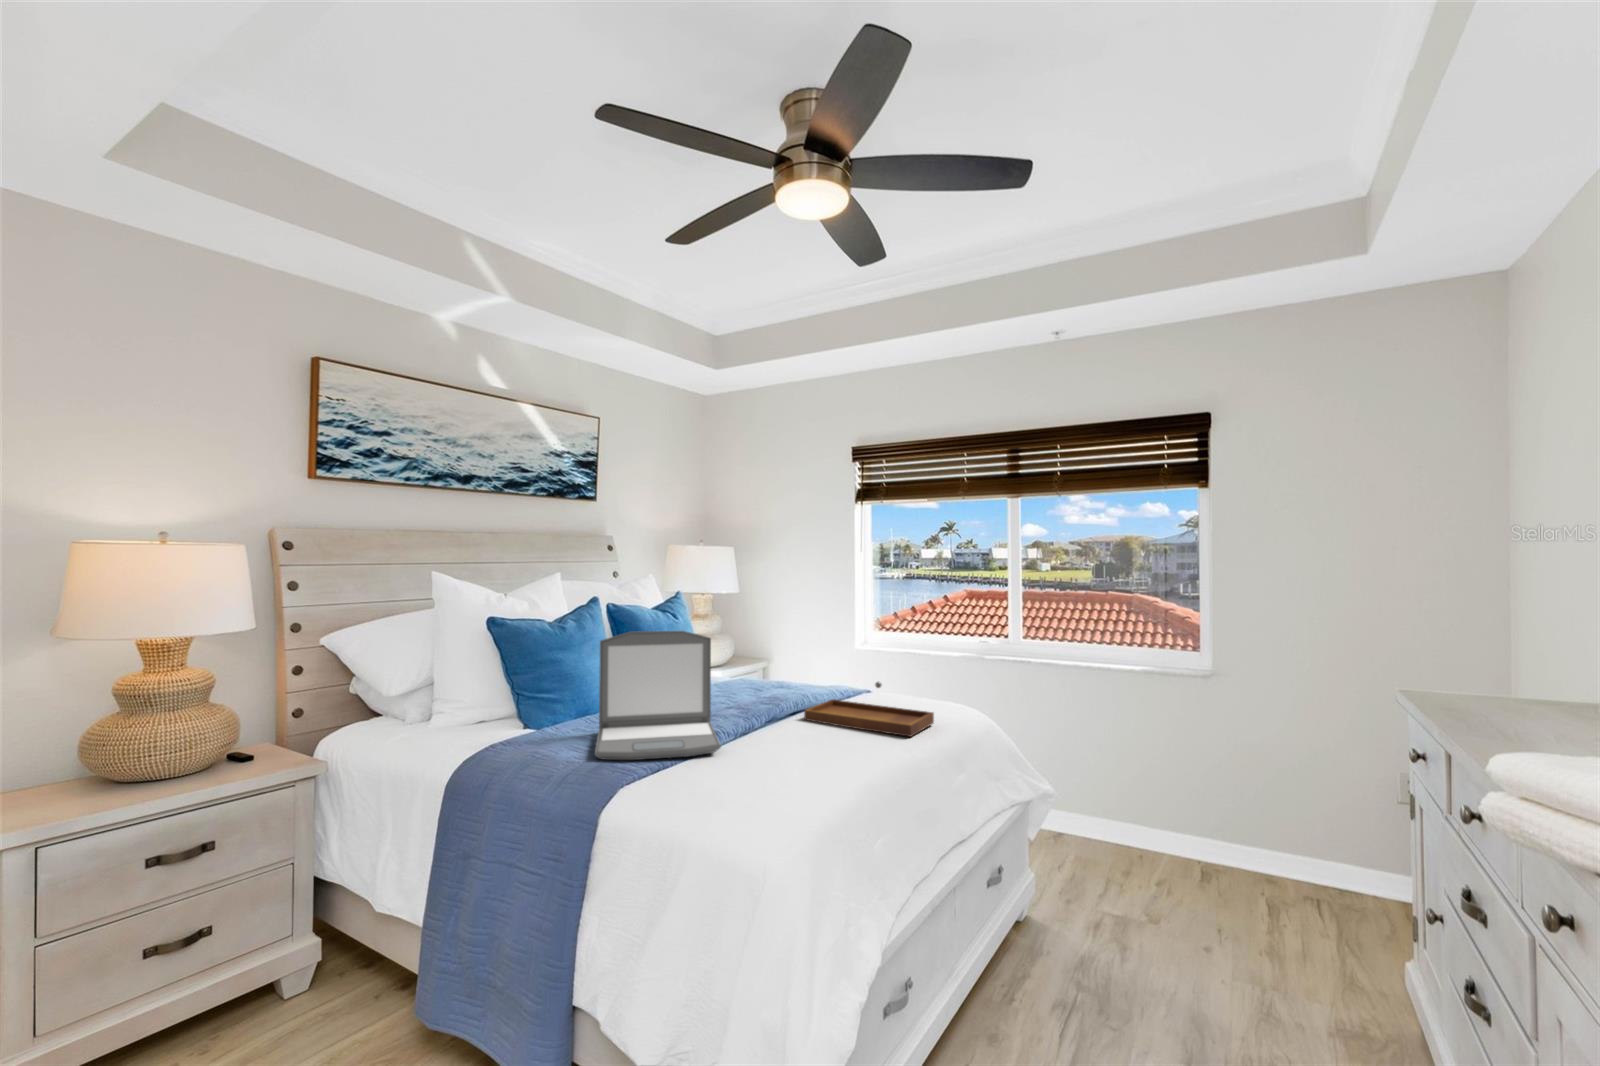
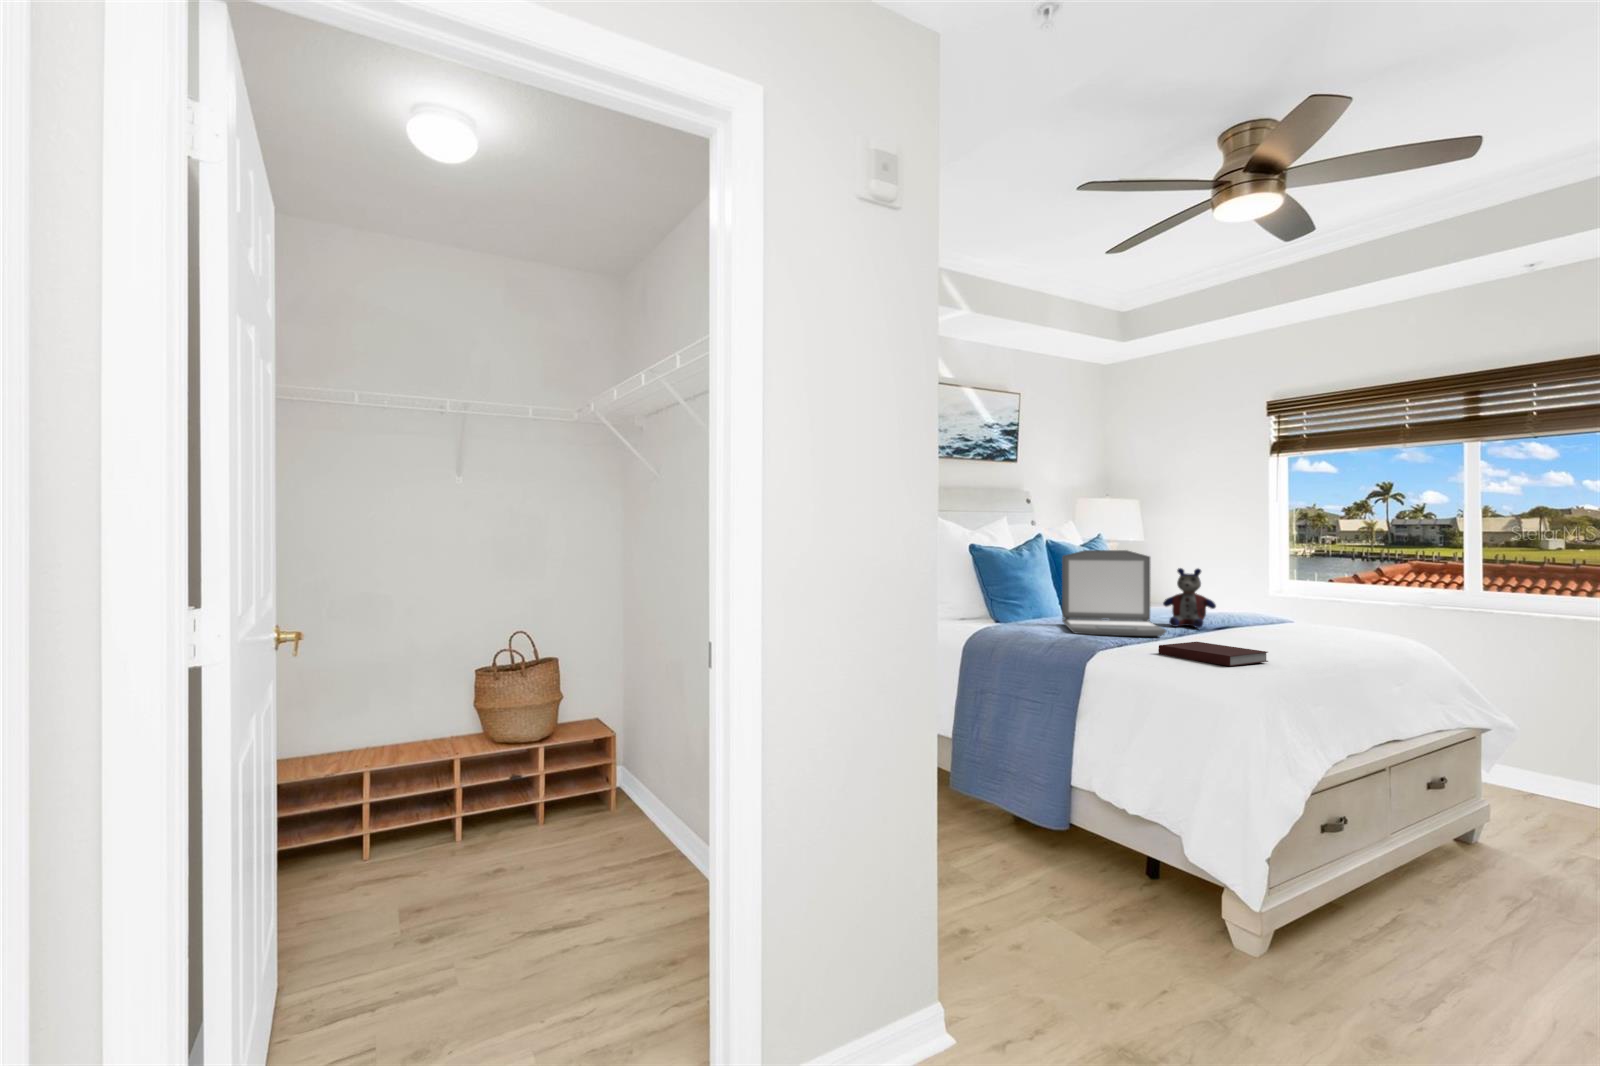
stuffed bear: none [732,645,789,722] -> present [1163,568,1216,628]
tray: present [804,682,934,737] -> none [1231,601,1362,643]
notebook: none [690,777,829,840] -> present [1158,642,1268,666]

